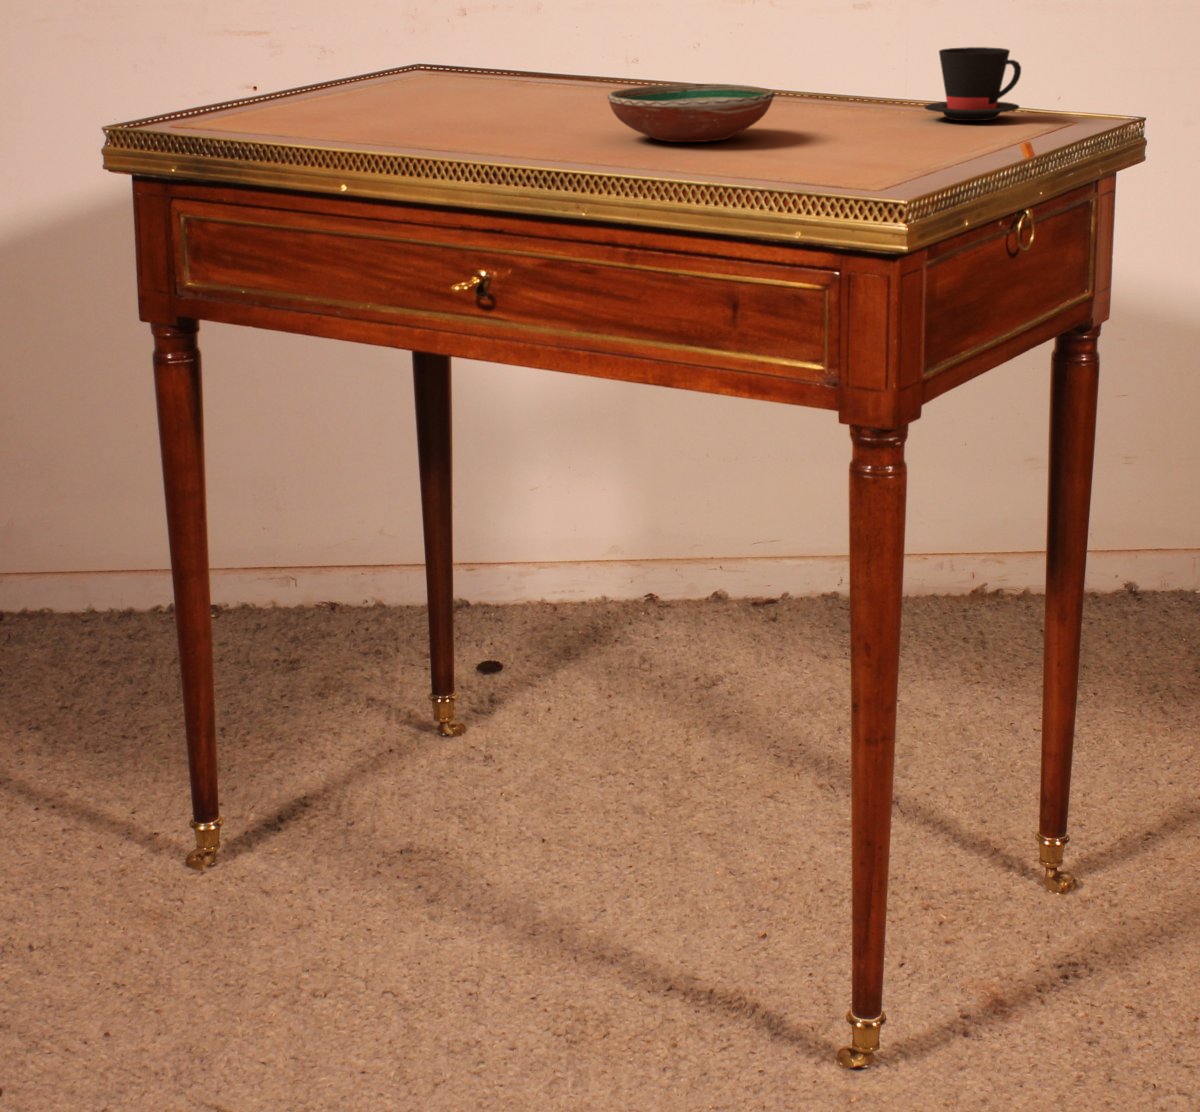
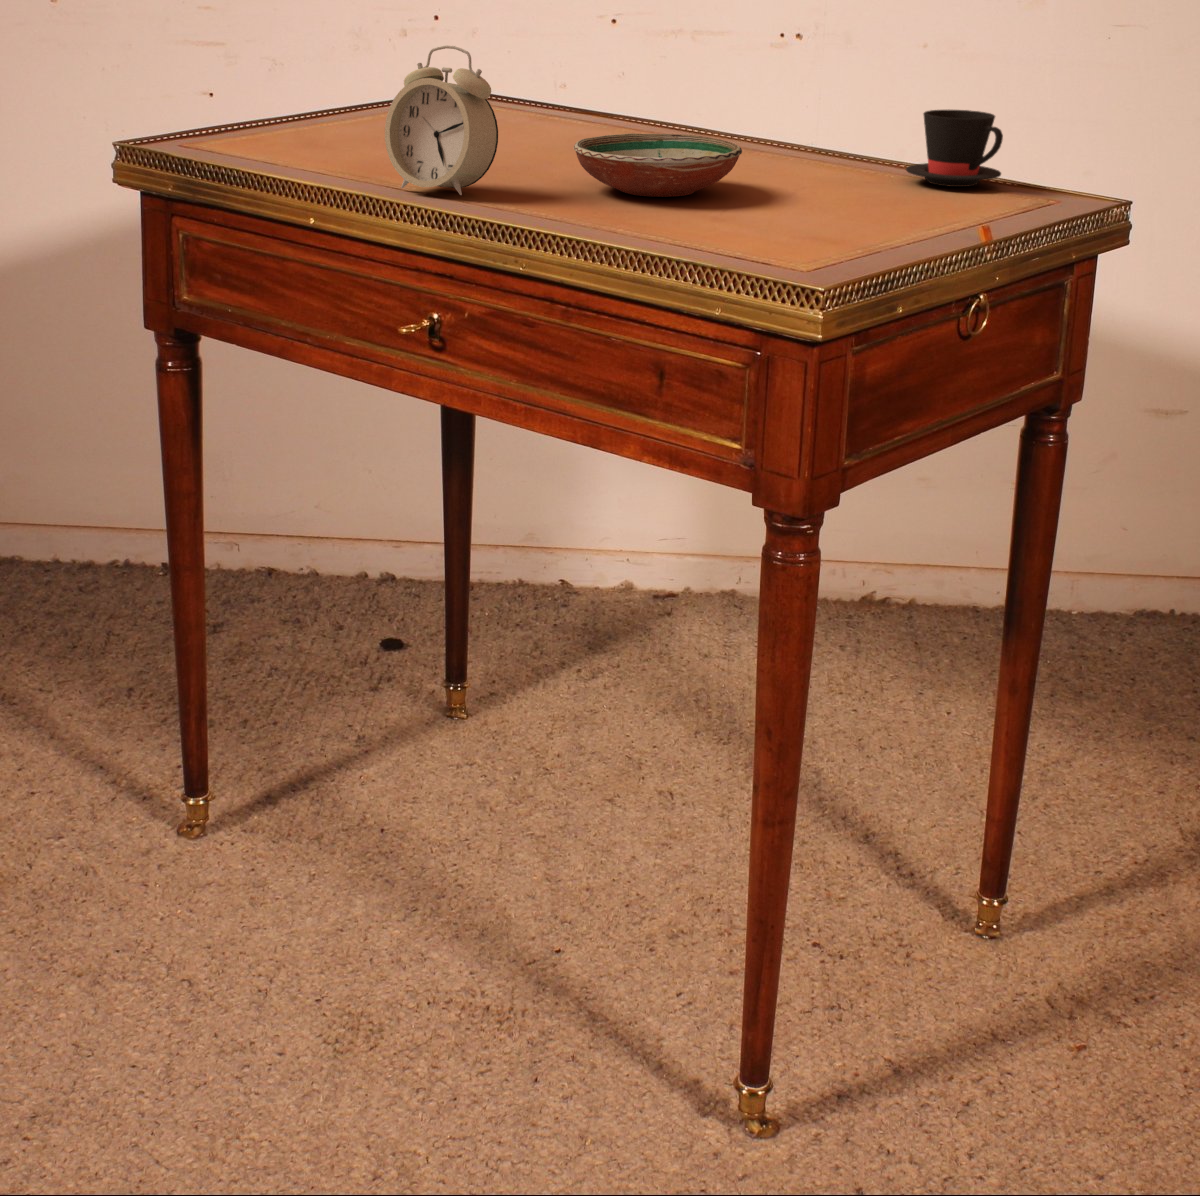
alarm clock: none [421,4,537,150] -> present [385,45,498,195]

